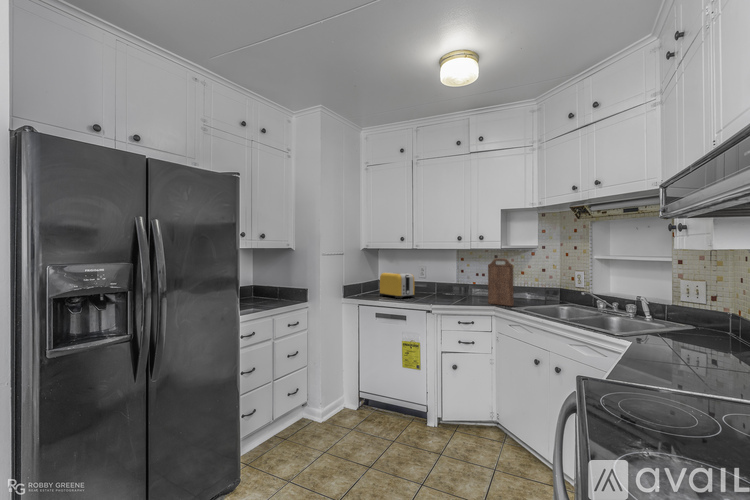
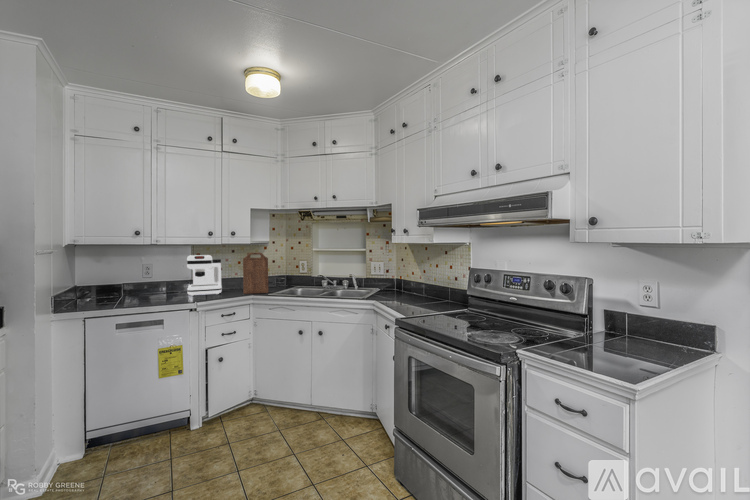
coffee maker: none [440,260,477,300] -> present [187,255,222,296]
toaster: present [380,272,414,298] -> none [99,272,154,303]

